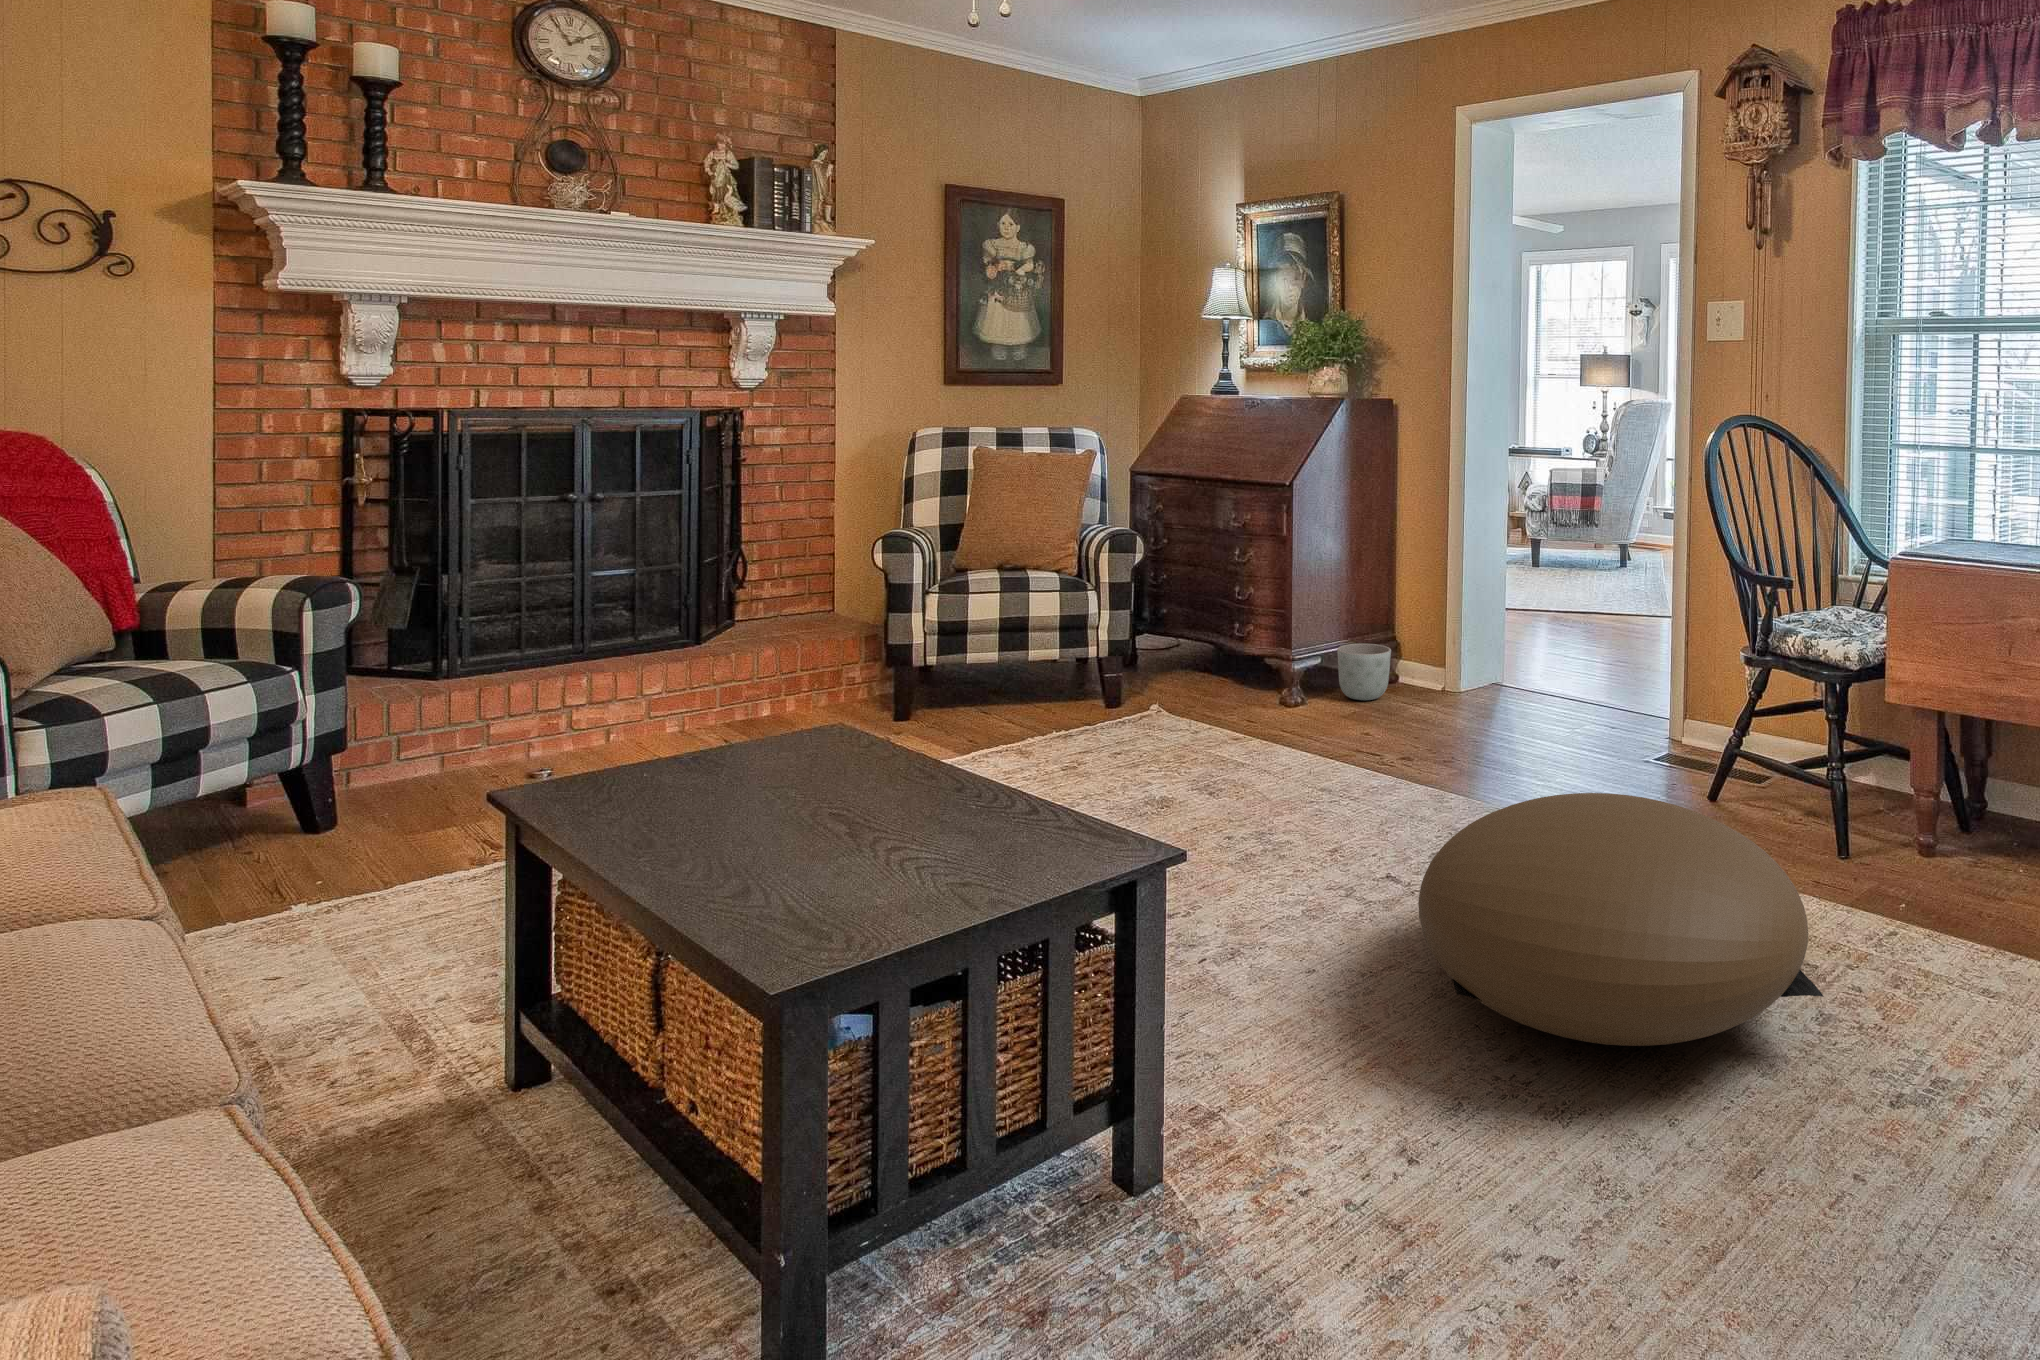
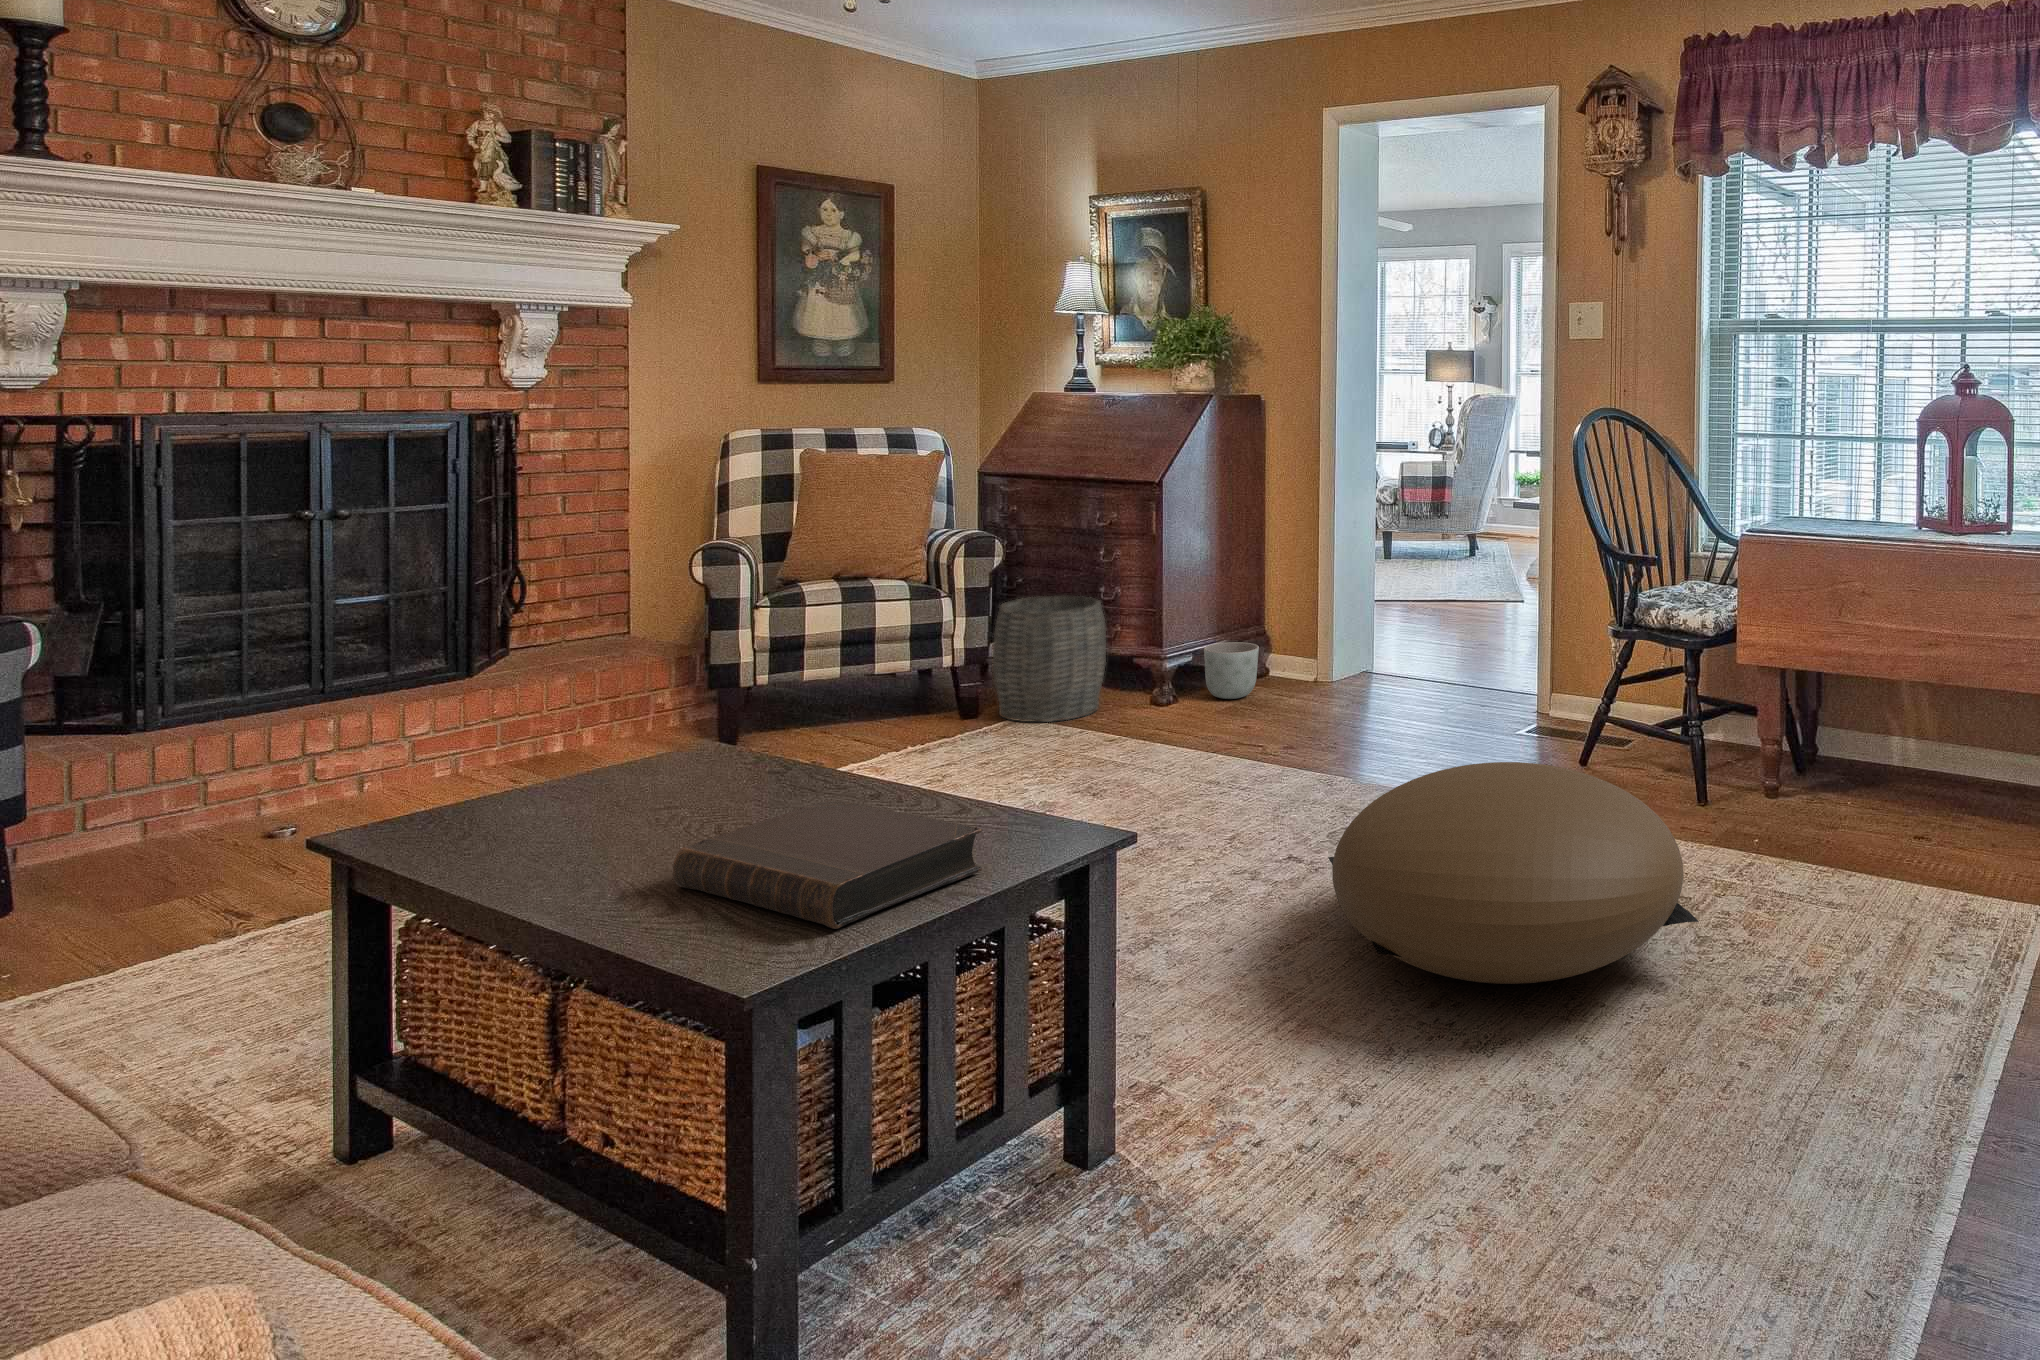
woven basket: none [1139,590,1243,712] -> present [993,596,1106,722]
book: none [743,789,1026,927] -> present [672,800,982,929]

